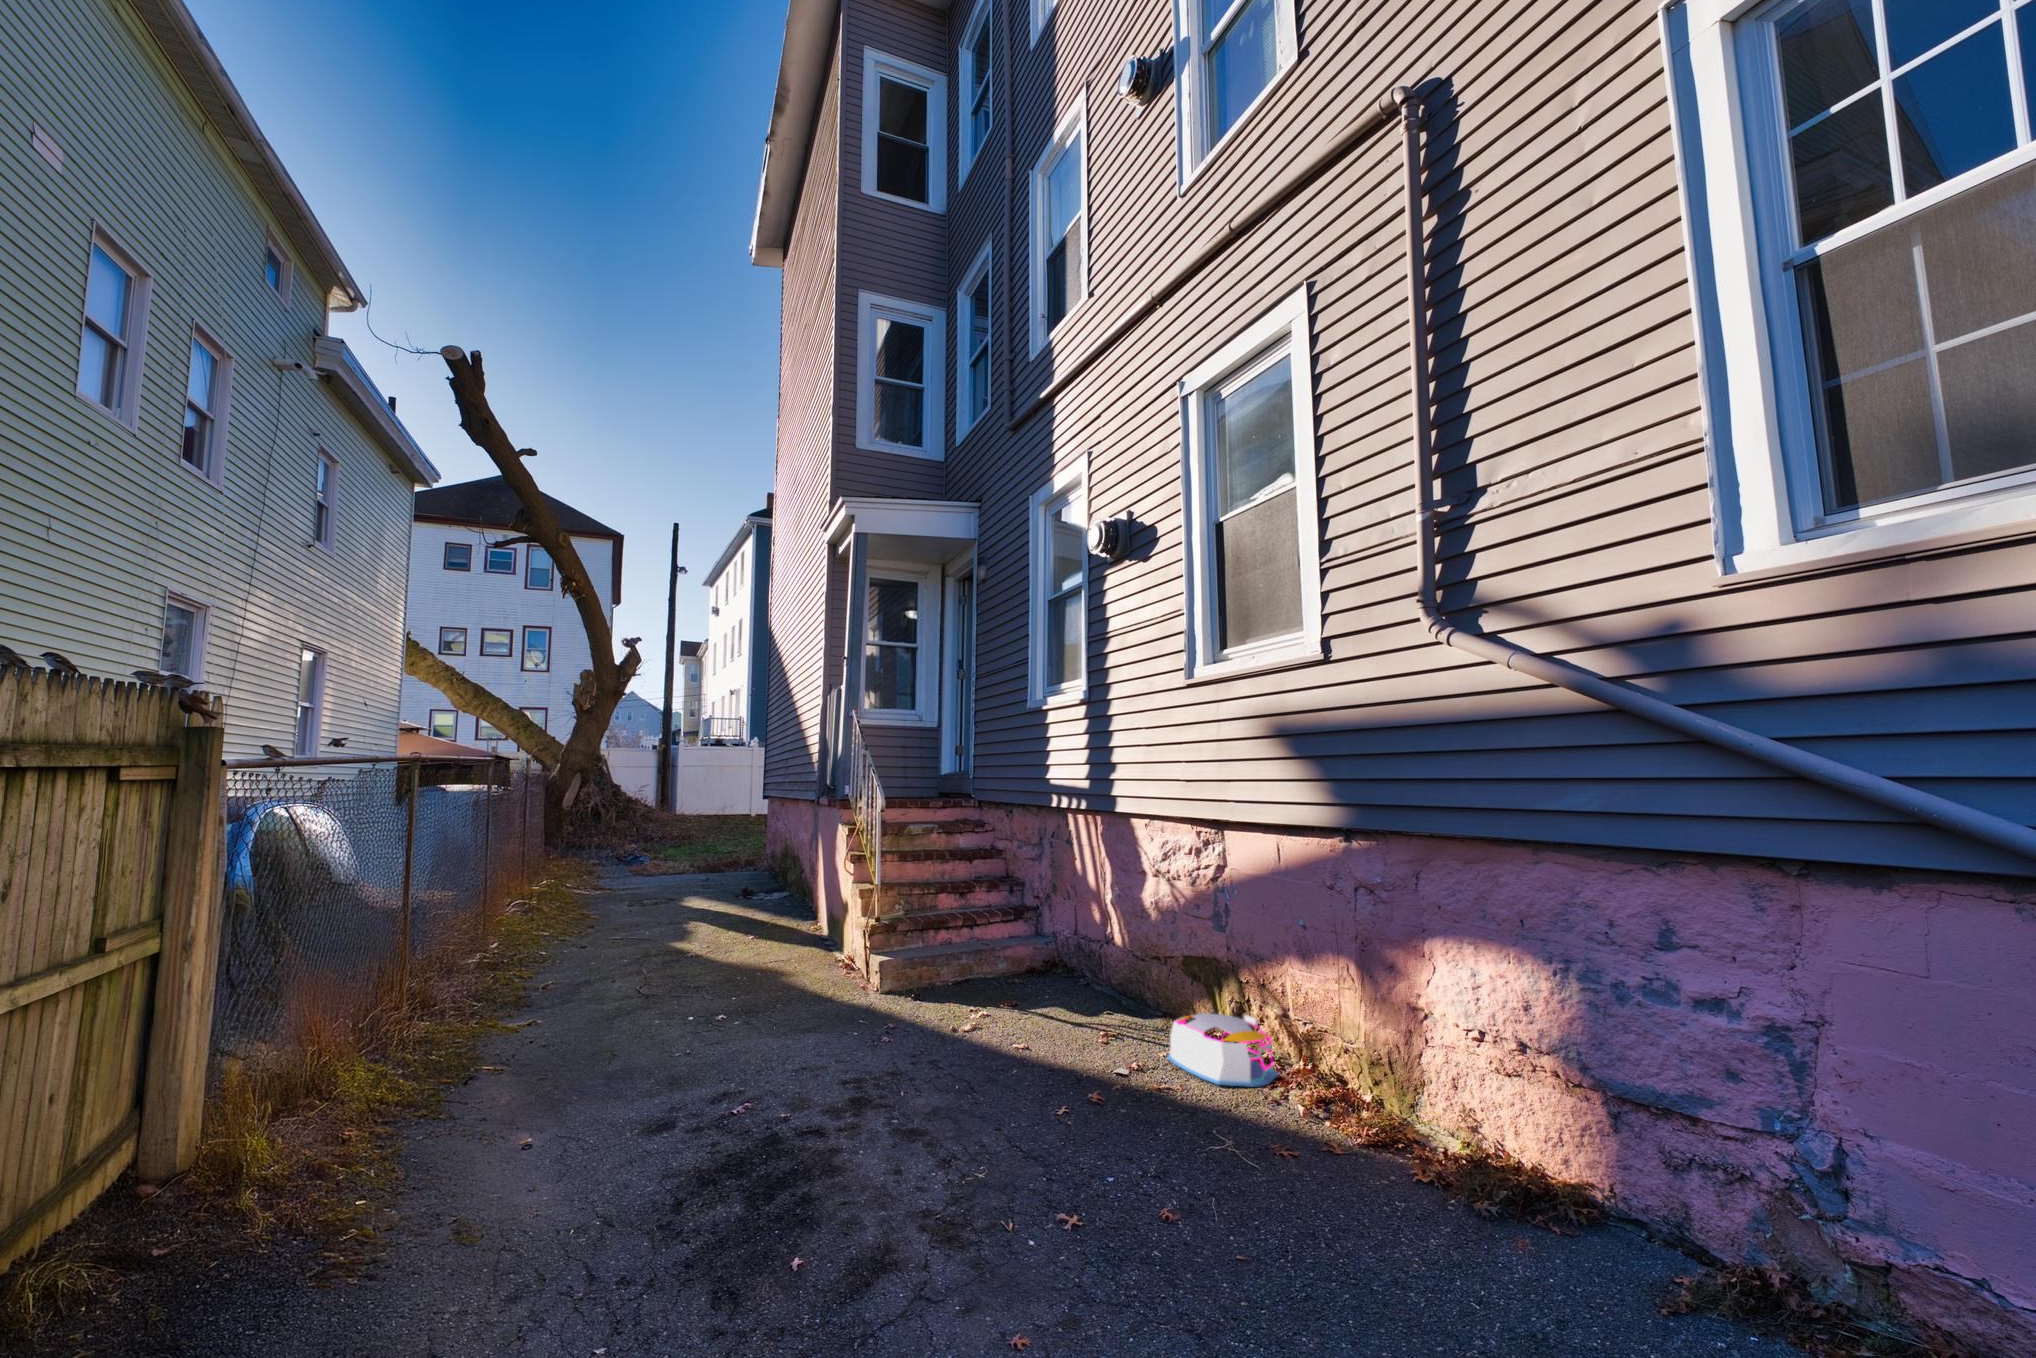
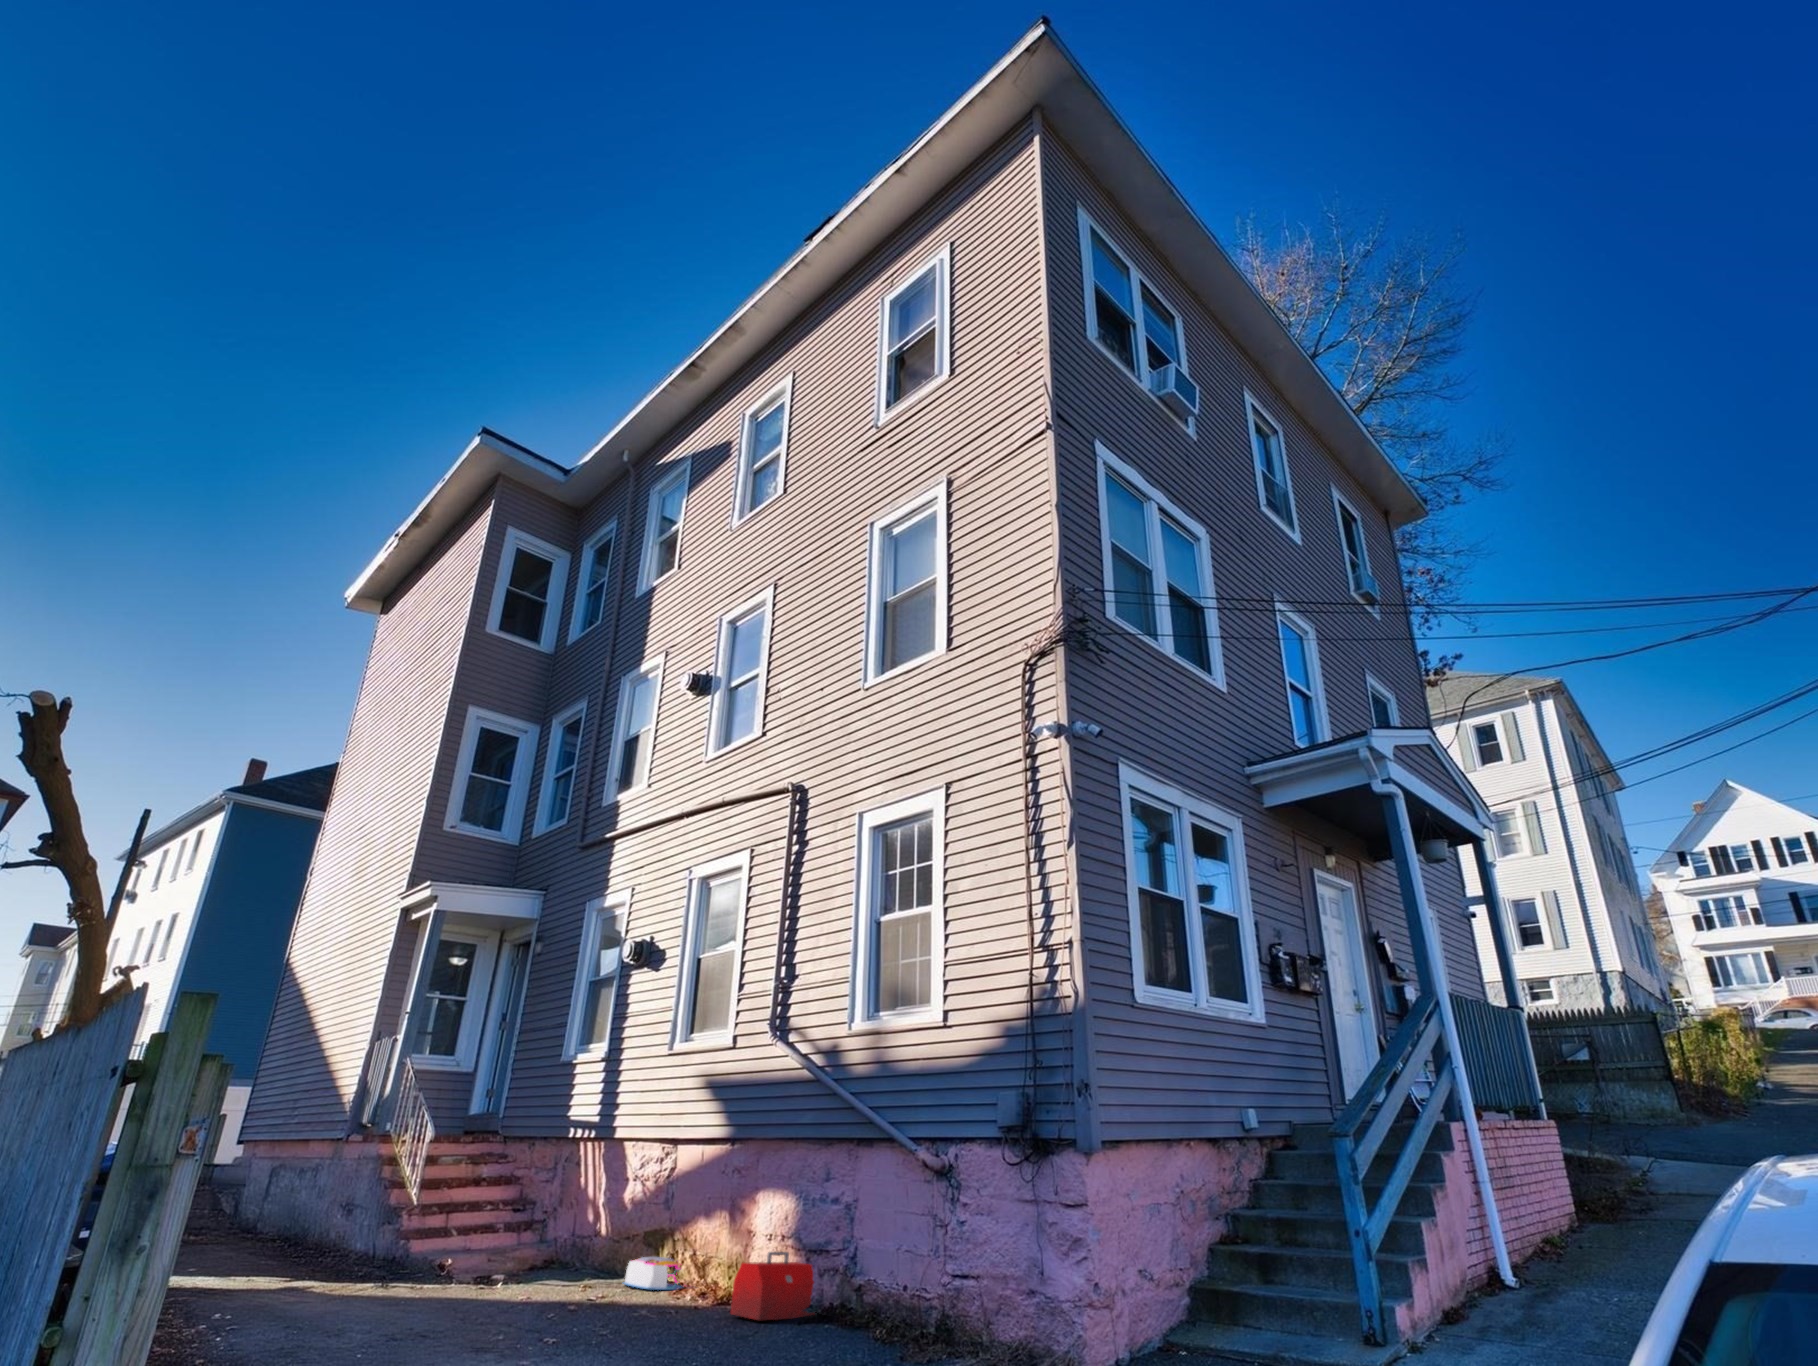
toolbox: none [1456,1104,1683,1308] -> present [730,1252,814,1320]

